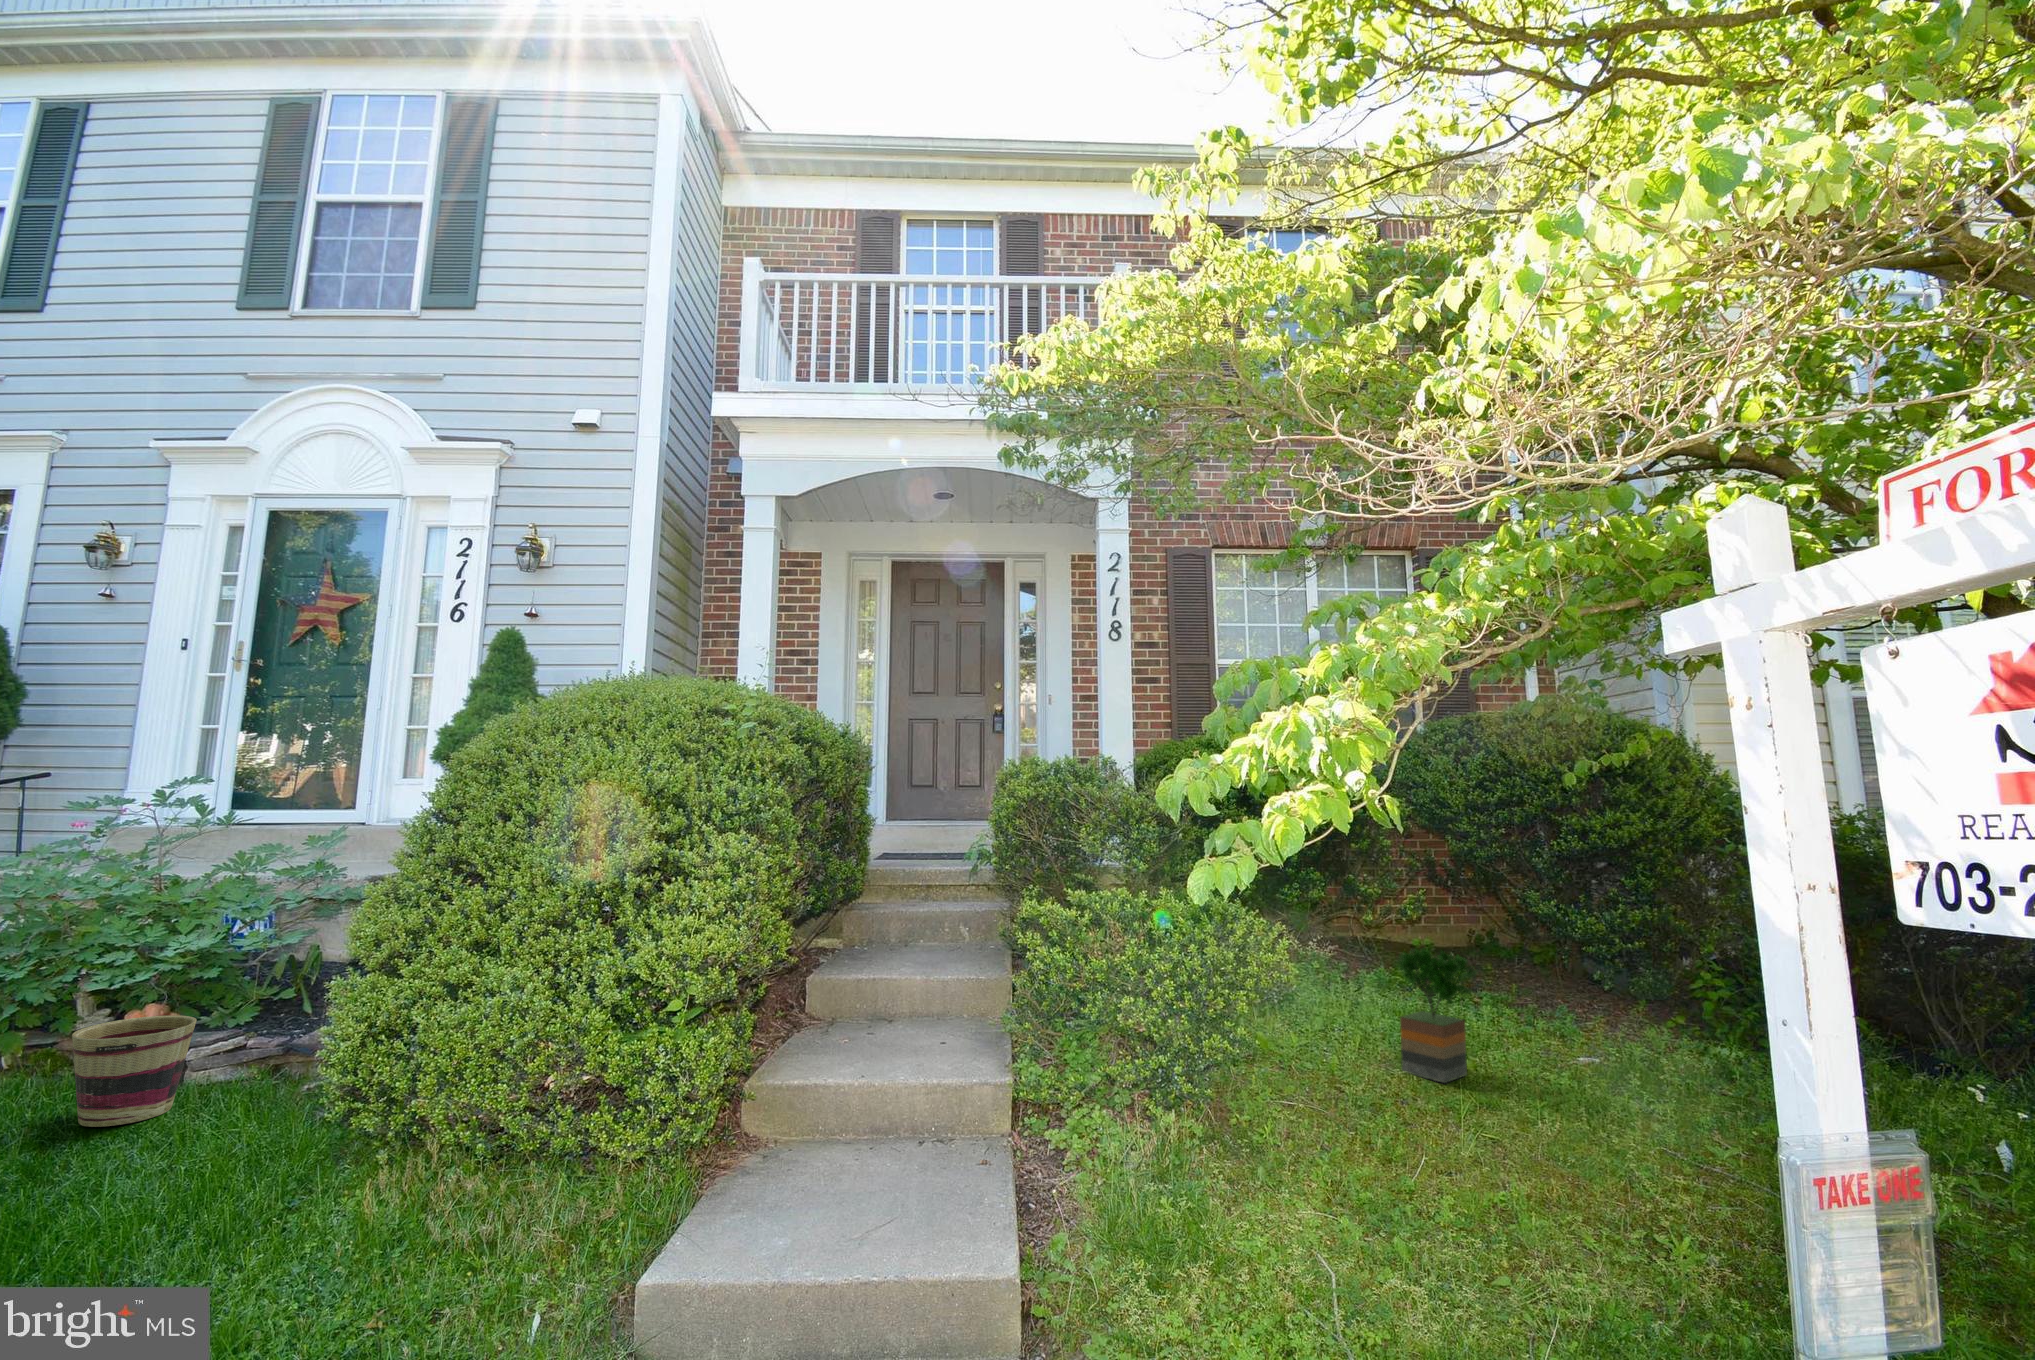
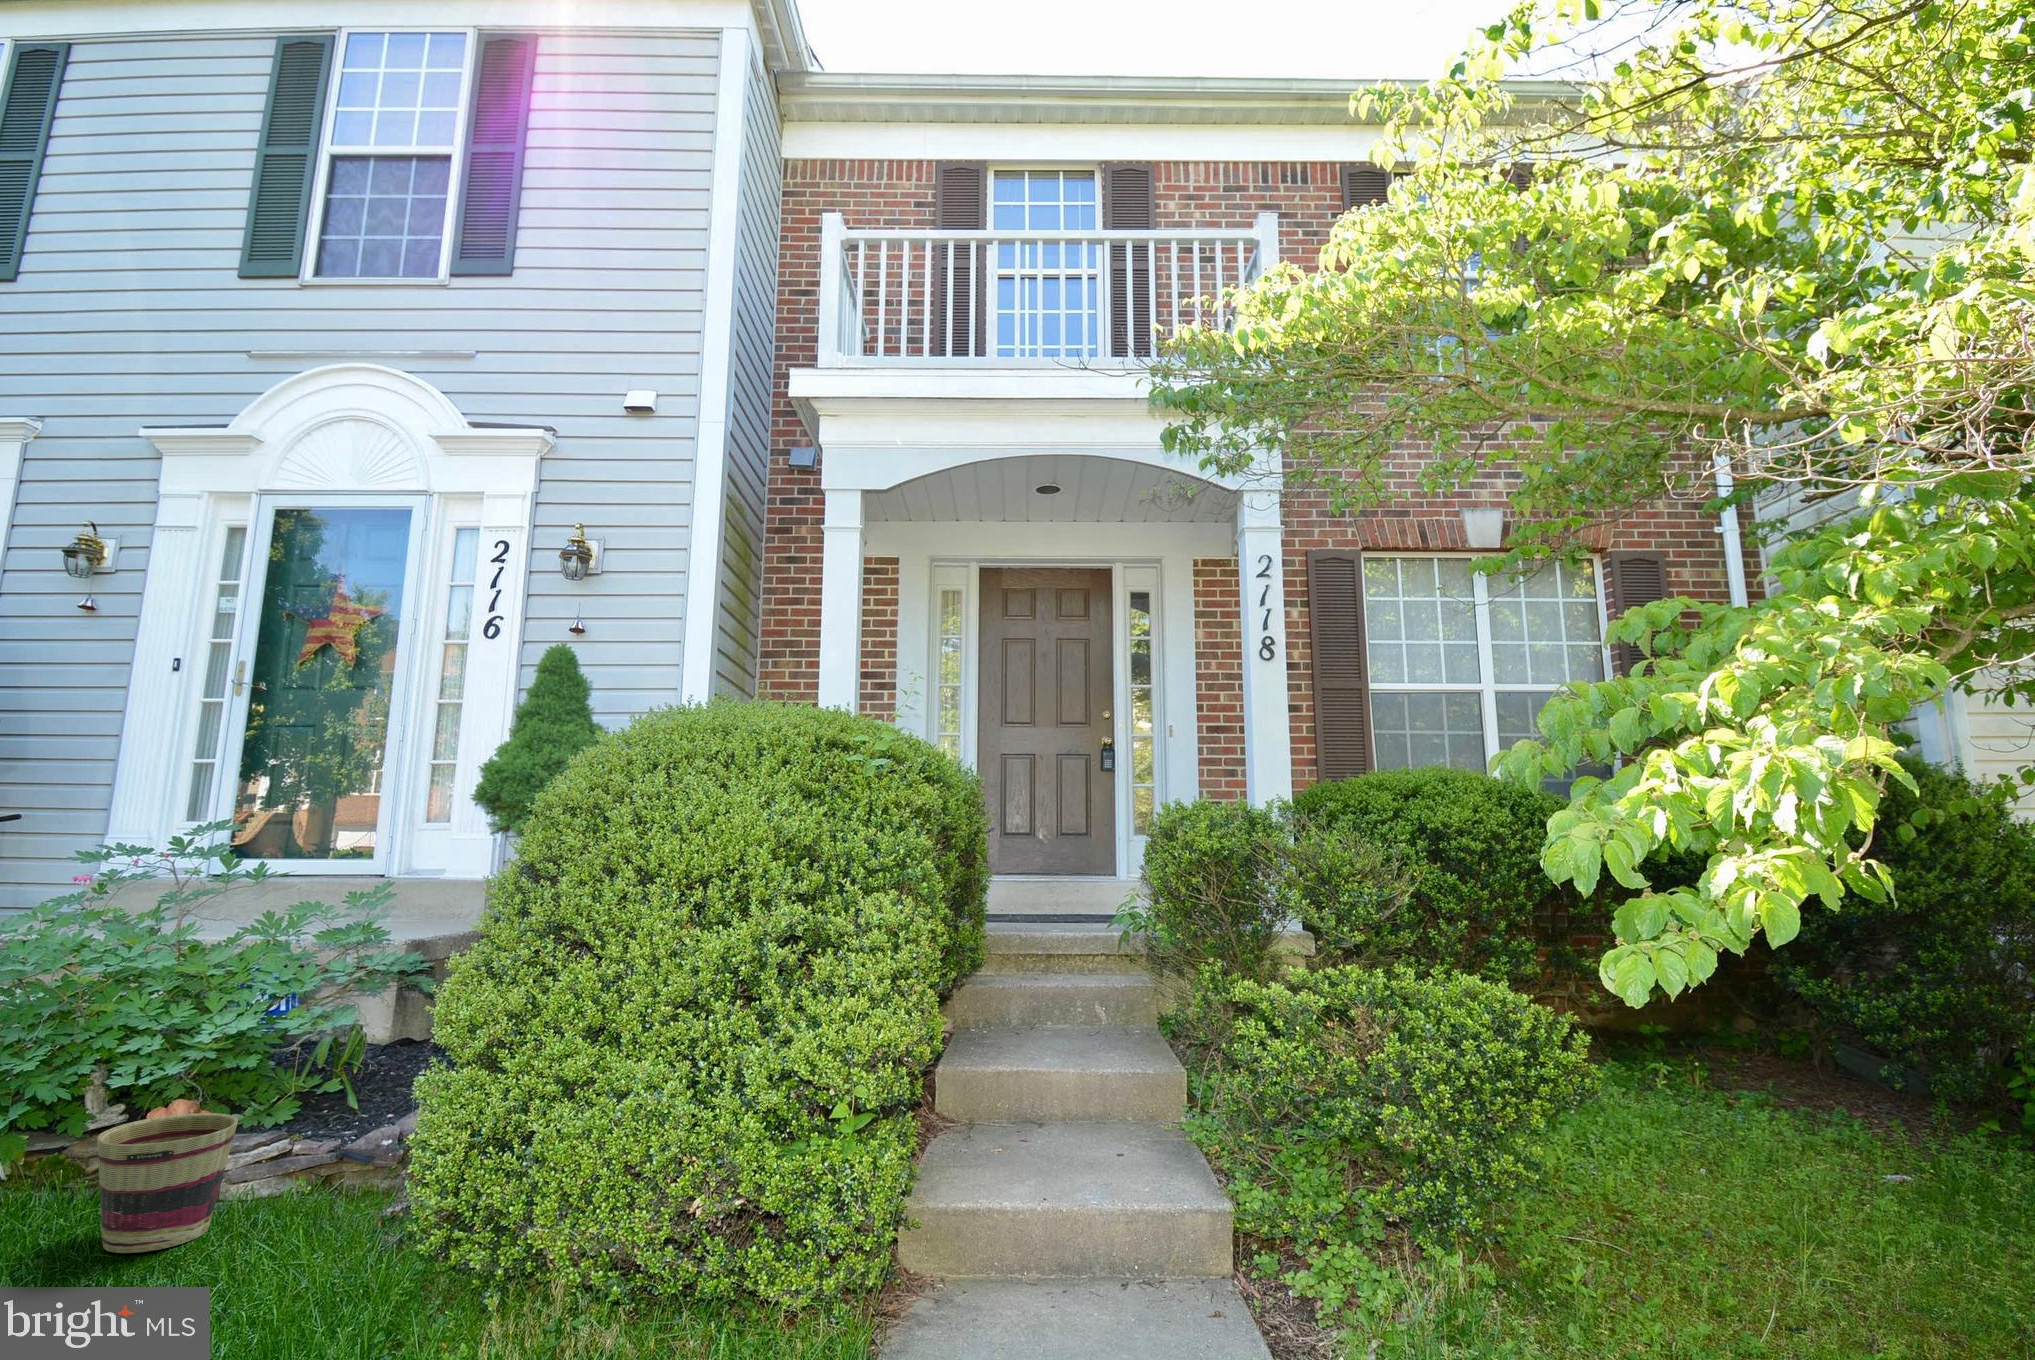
potted tree: present [1399,948,1479,1083] -> none [1673,1035,1791,1210]

